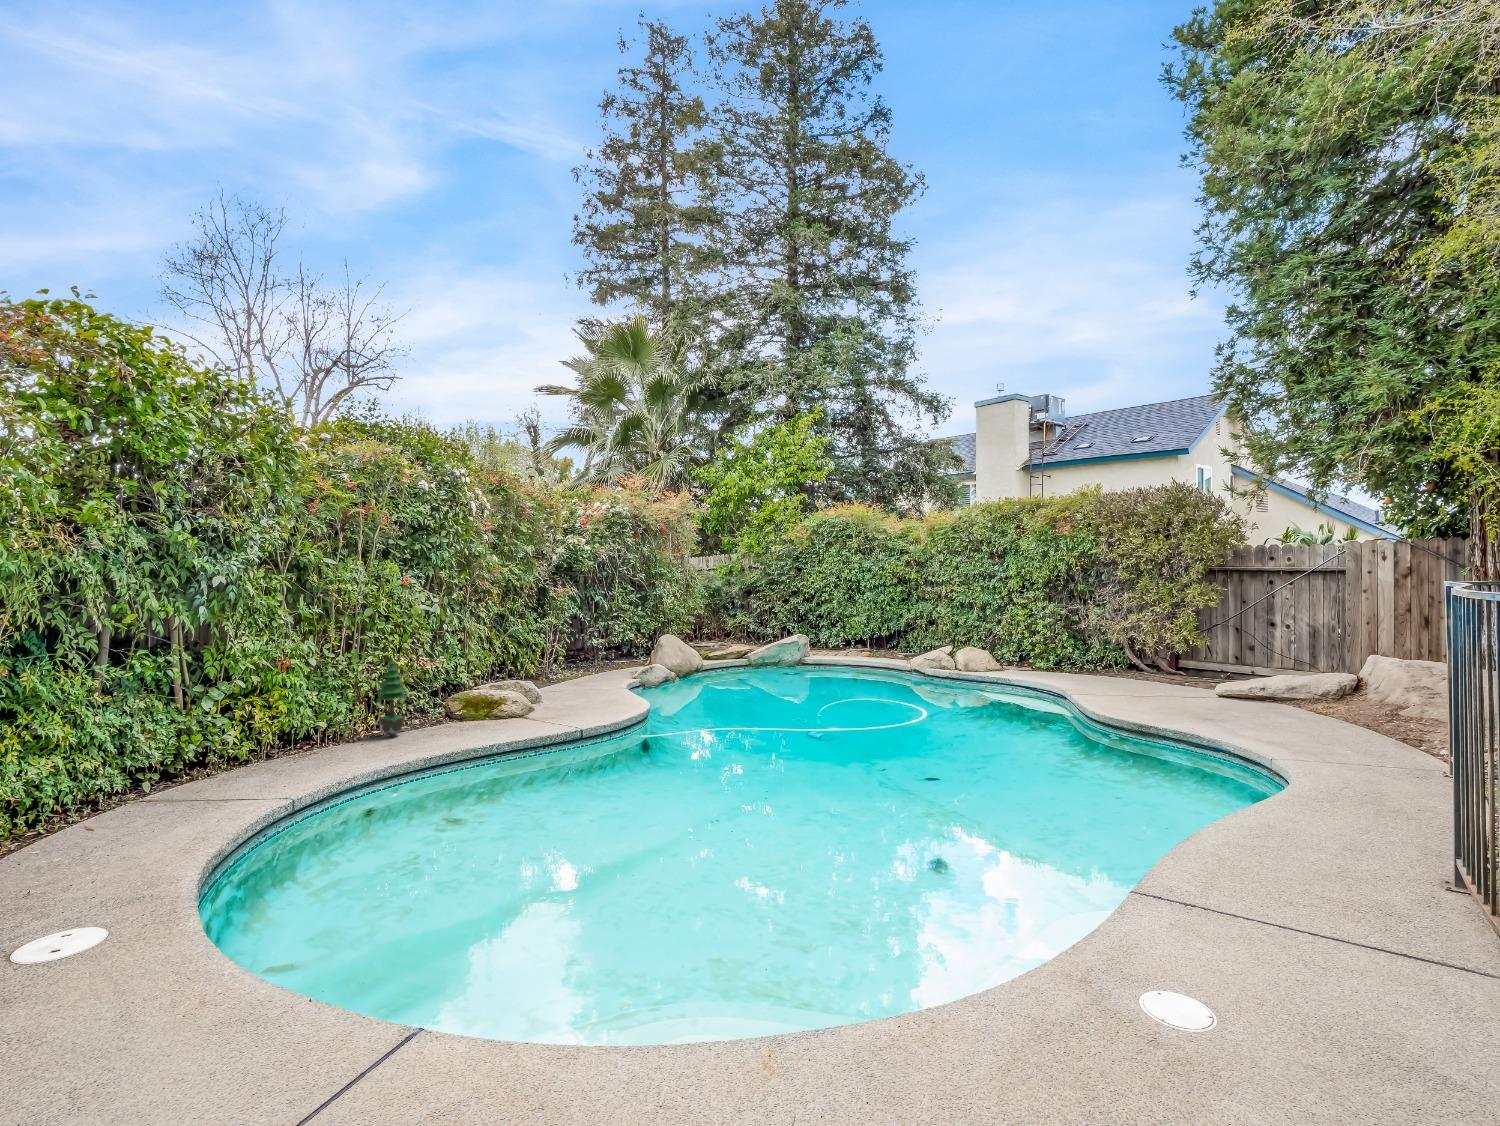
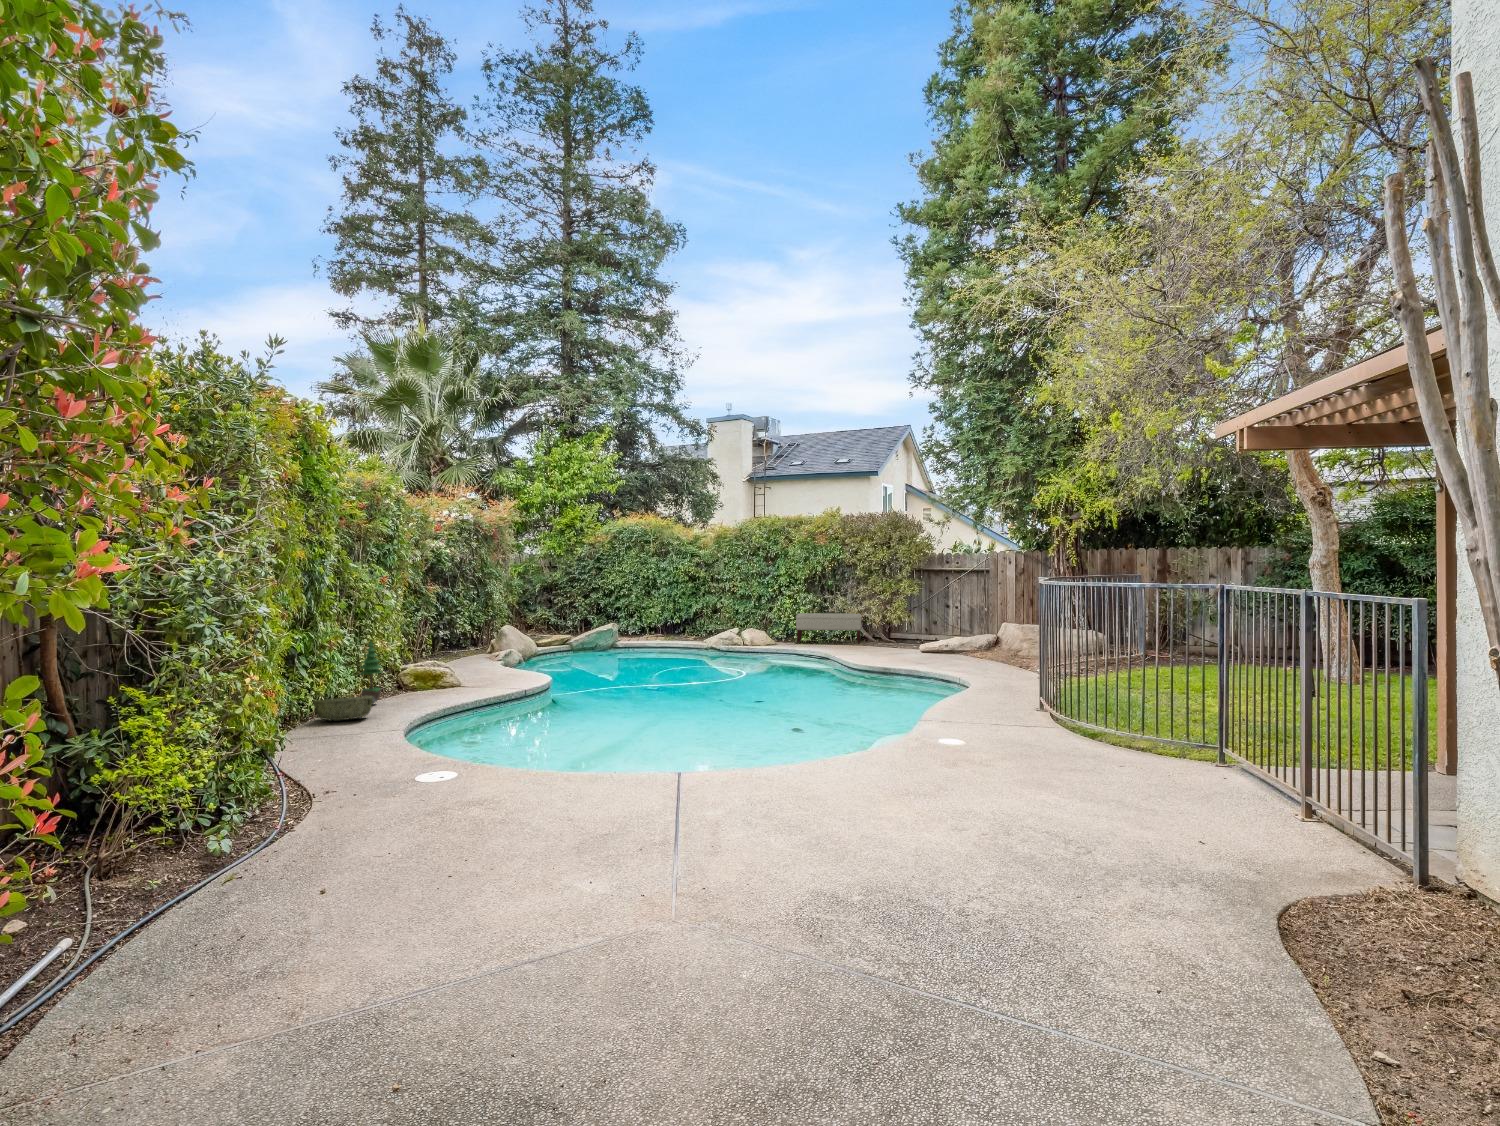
bench: none [1029,628,1128,674] -> present [796,613,861,644]
woven basket: none [275,731,353,762] -> present [313,696,373,720]

